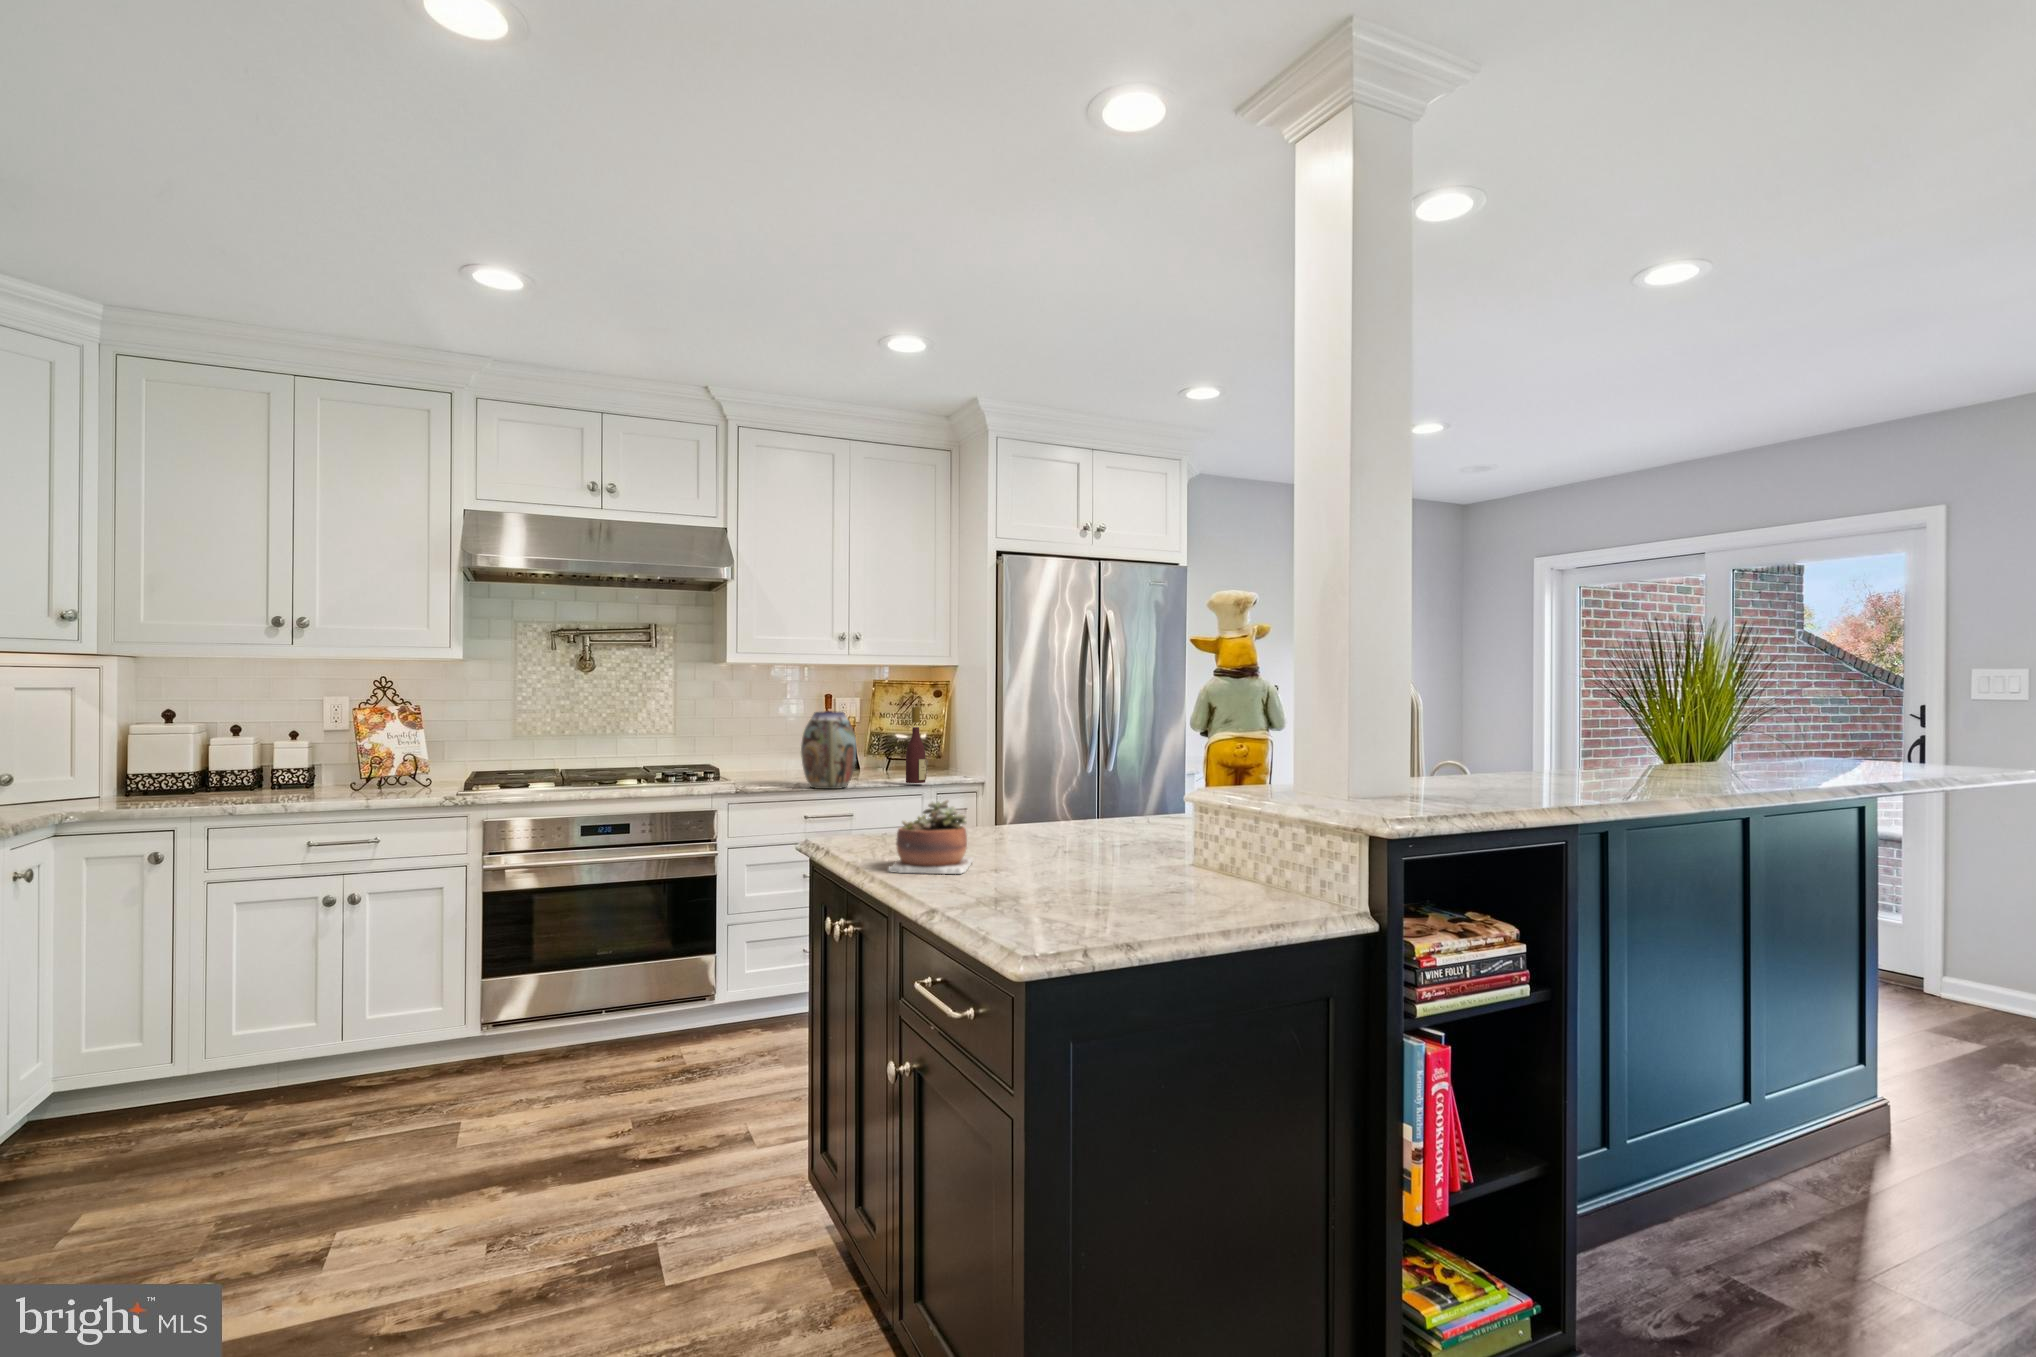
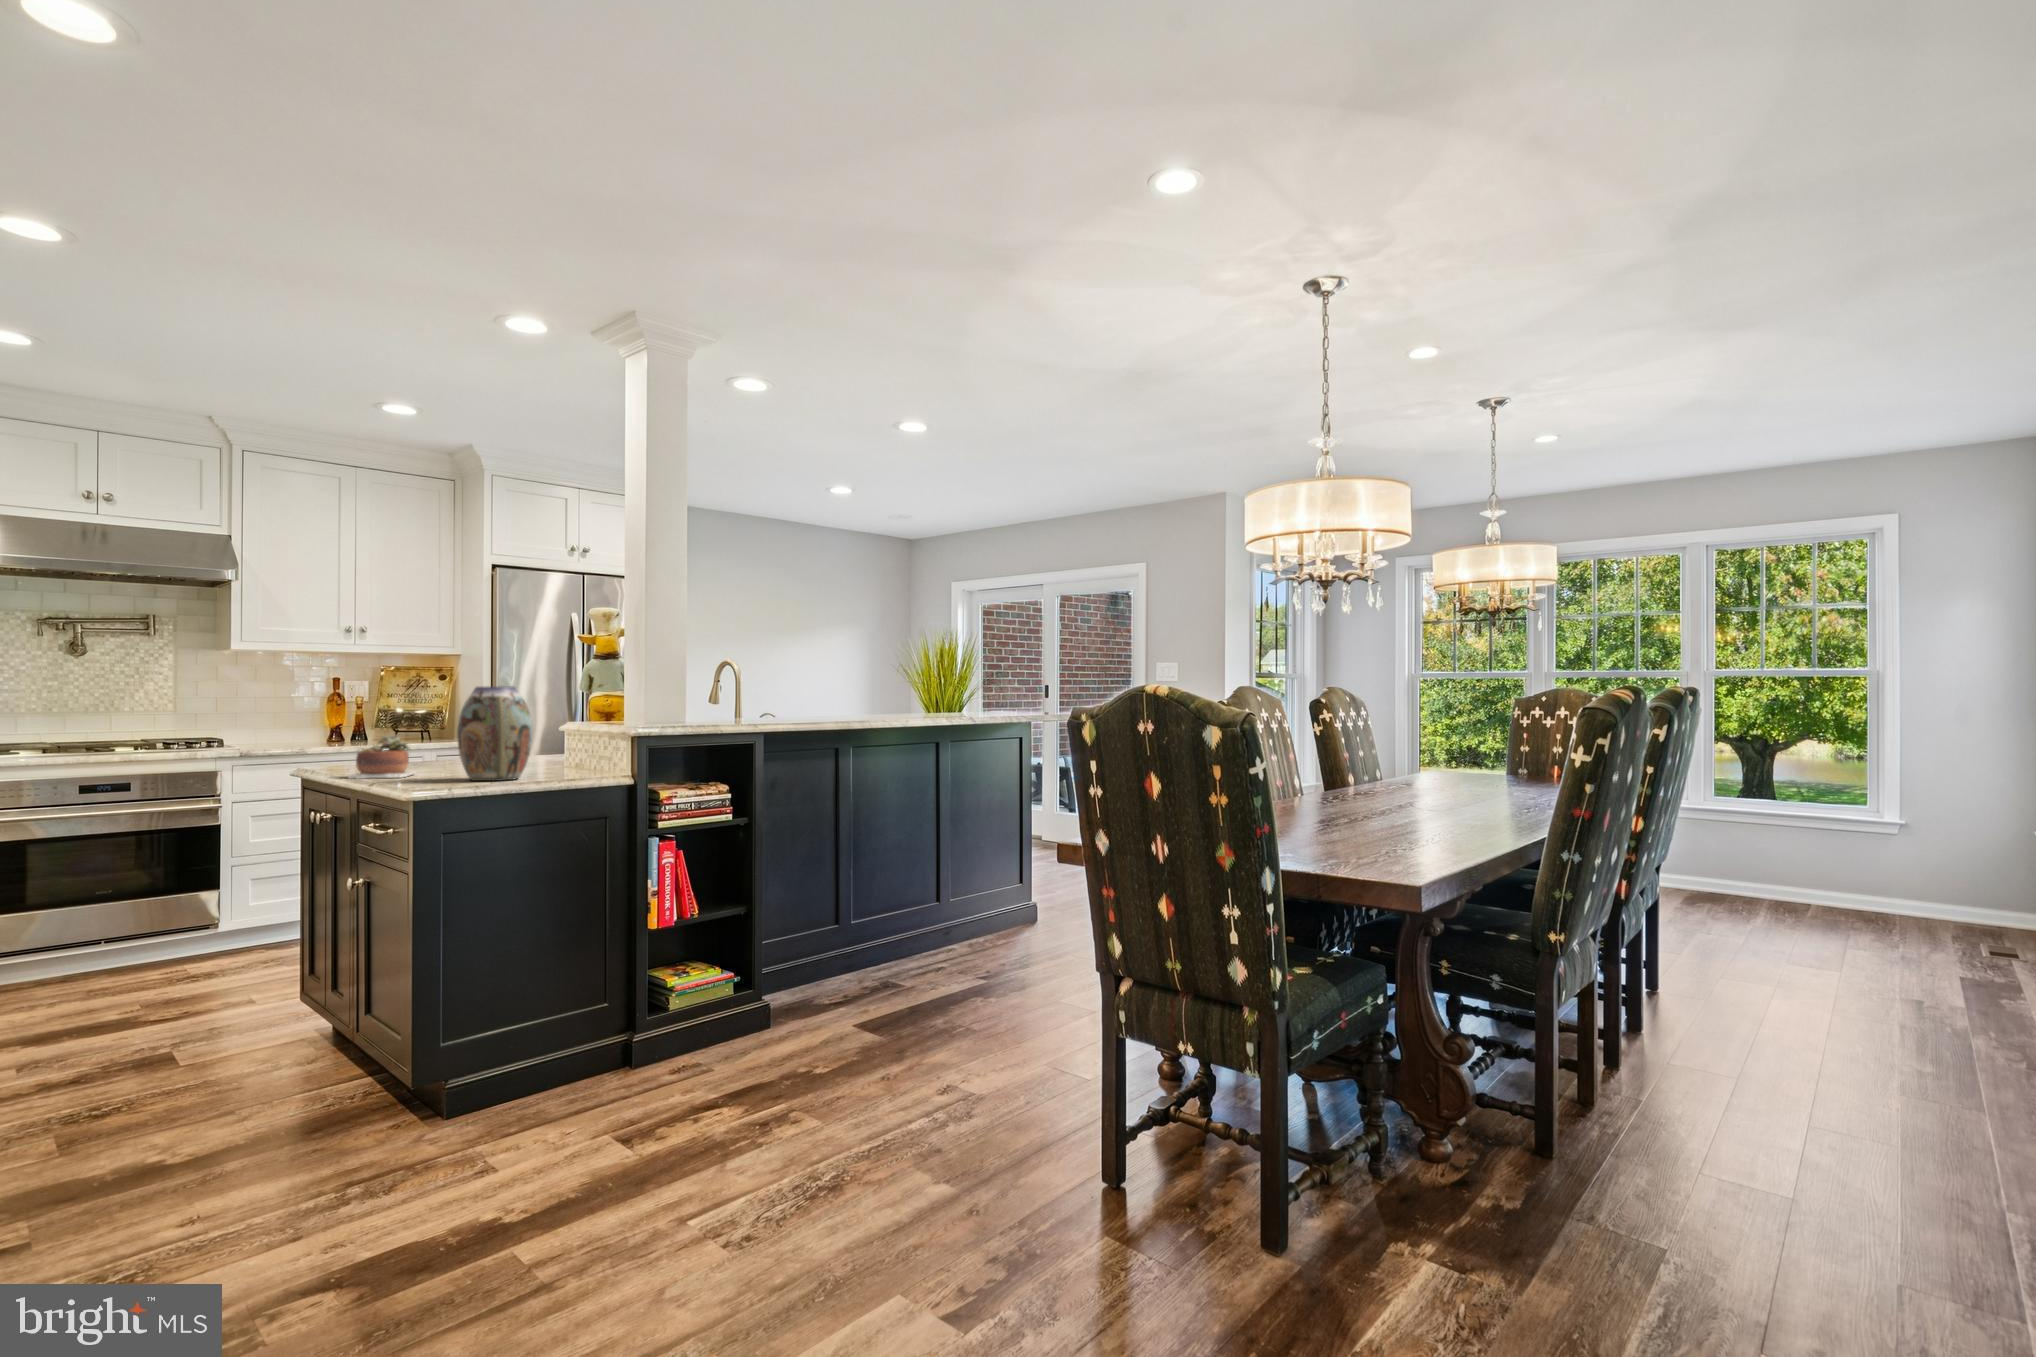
wine bottle: present [906,707,926,783] -> none [405,687,425,750]
vase: present [801,712,856,789] -> present [457,687,532,781]

